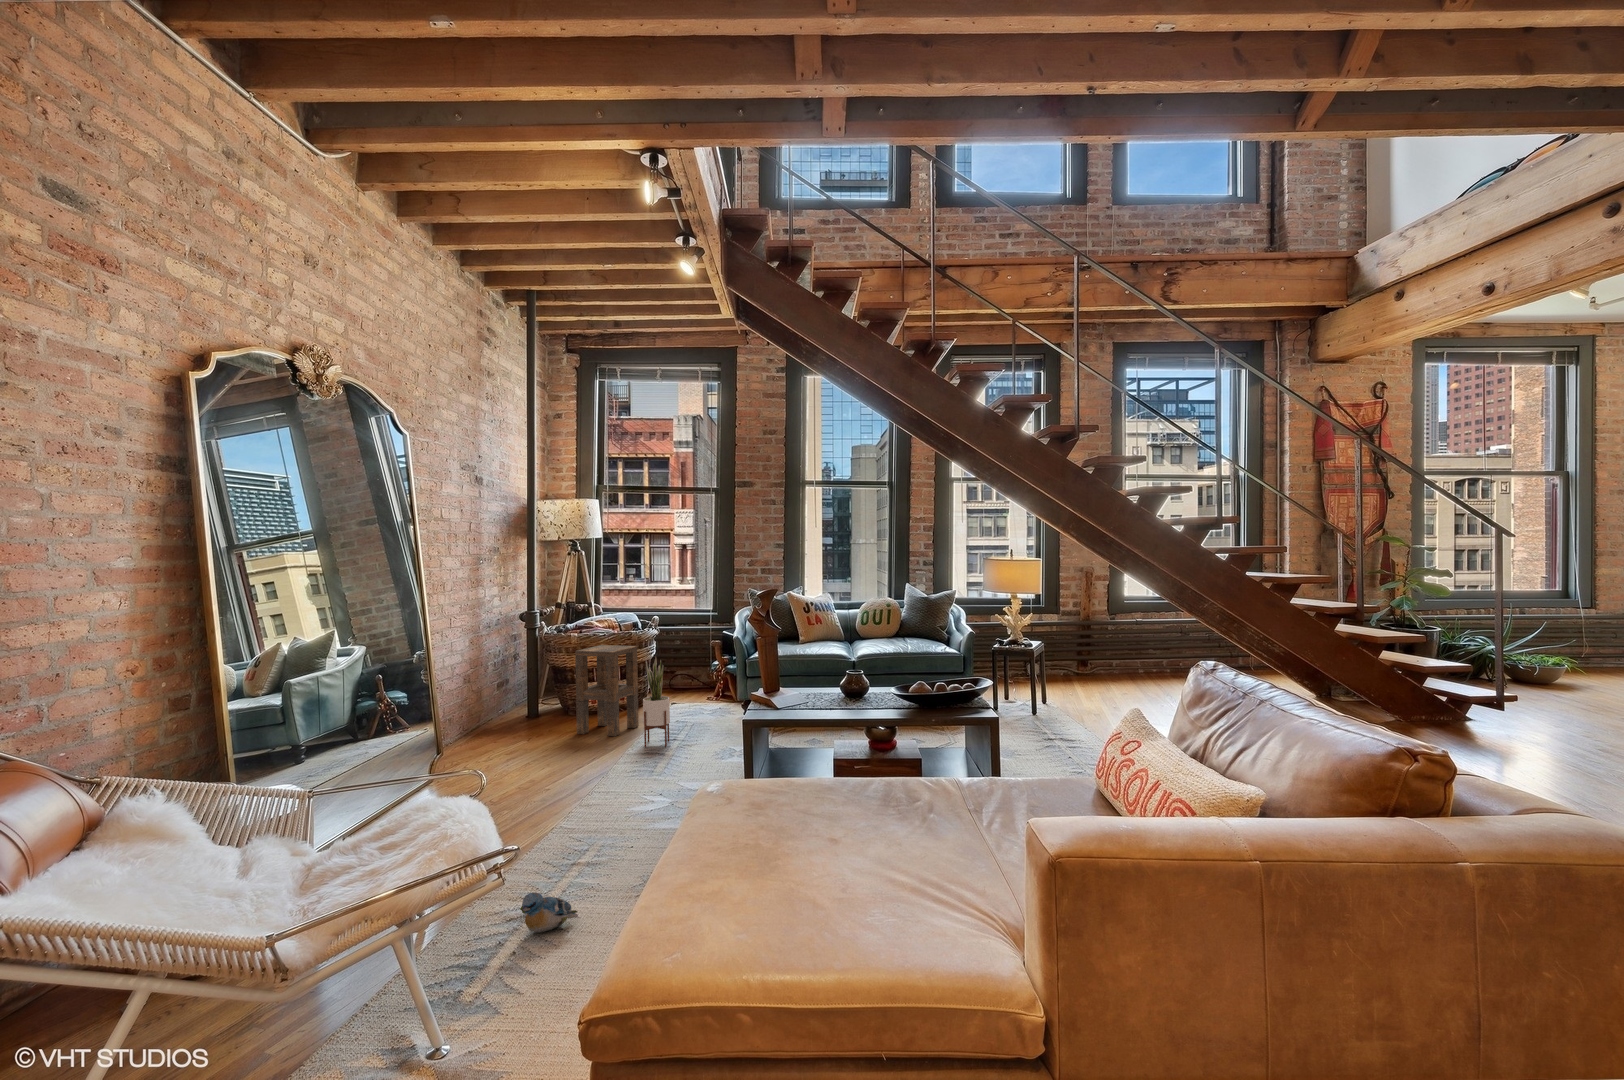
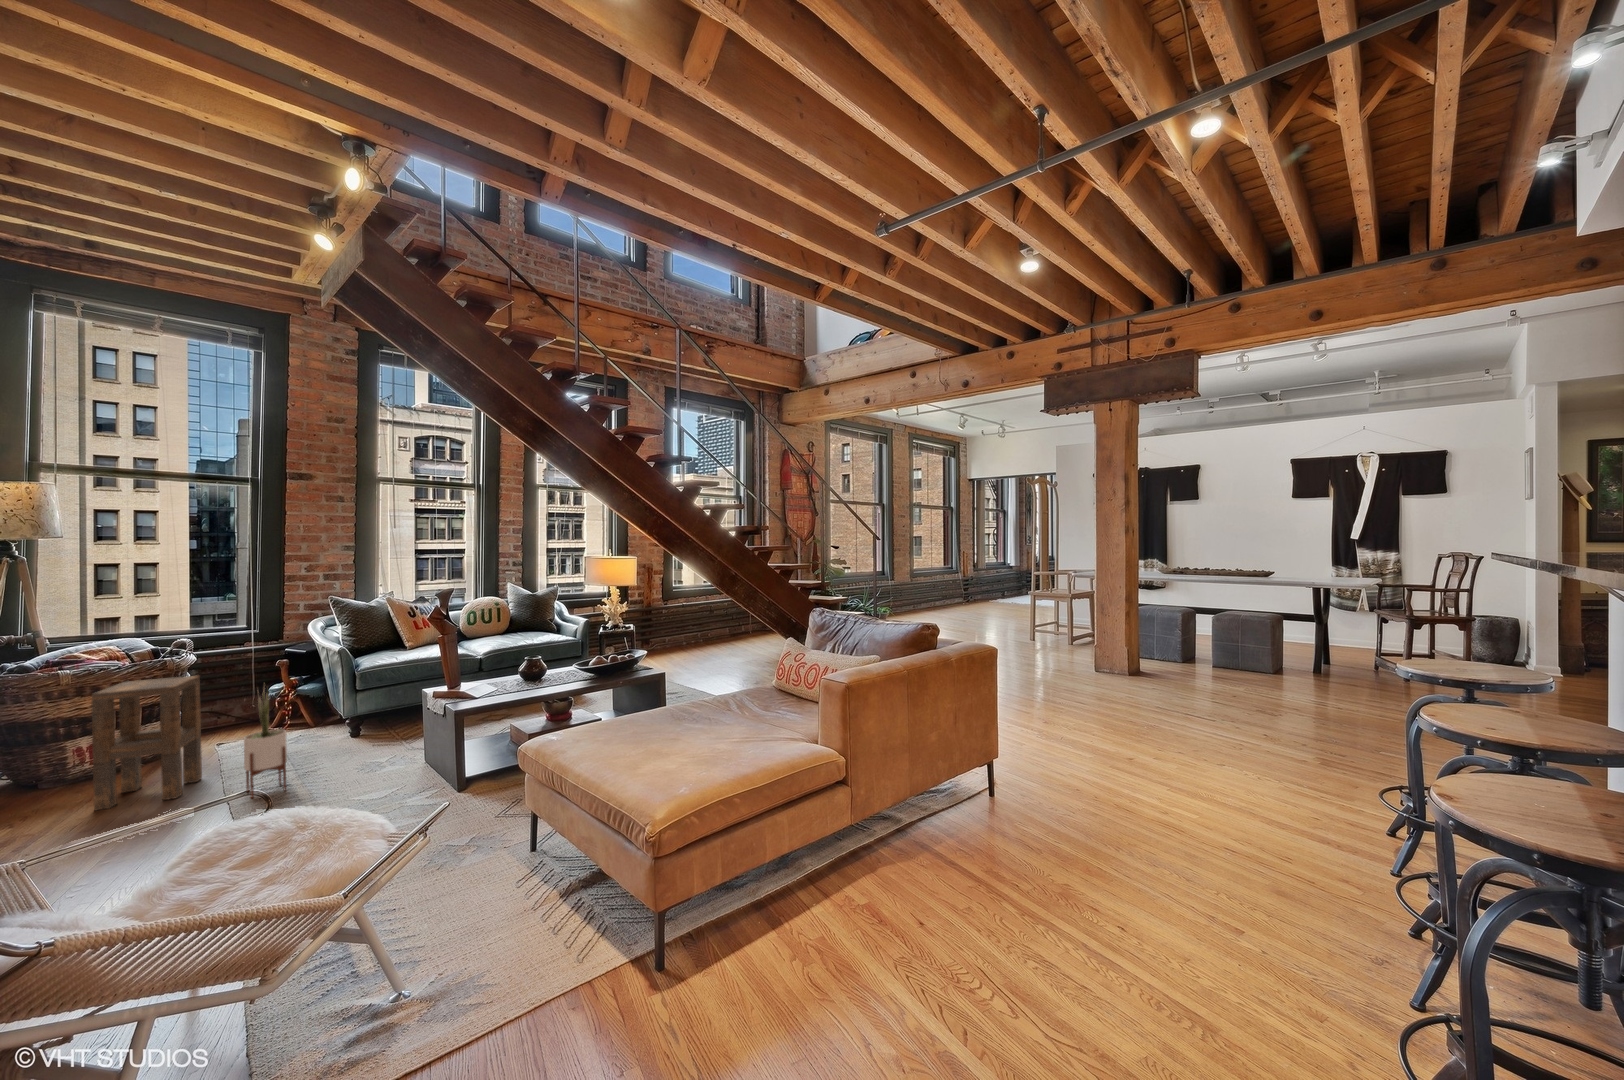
plush toy: present [520,892,578,932] -> none [390,976,458,1032]

